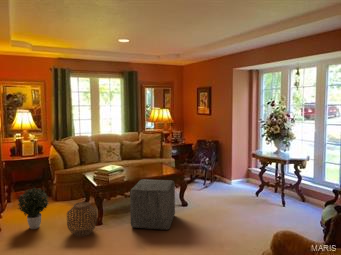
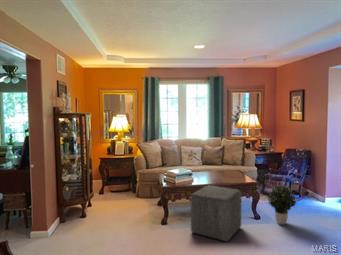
potted plant: present [18,188,49,229] -> present [267,185,296,225]
woven basket: present [67,202,97,237] -> none [133,200,160,233]

